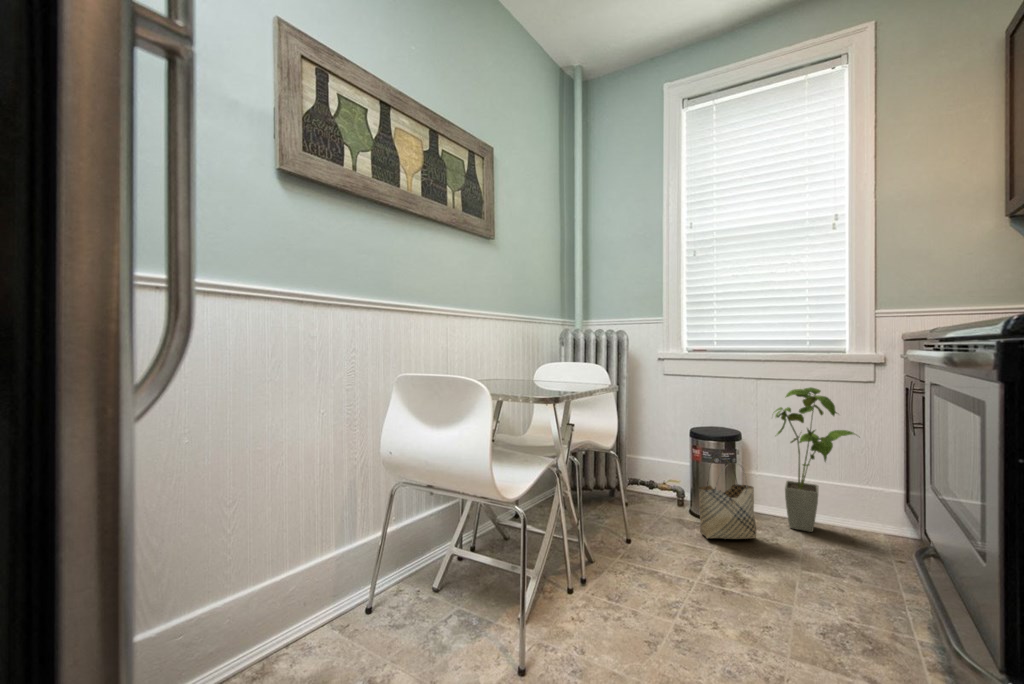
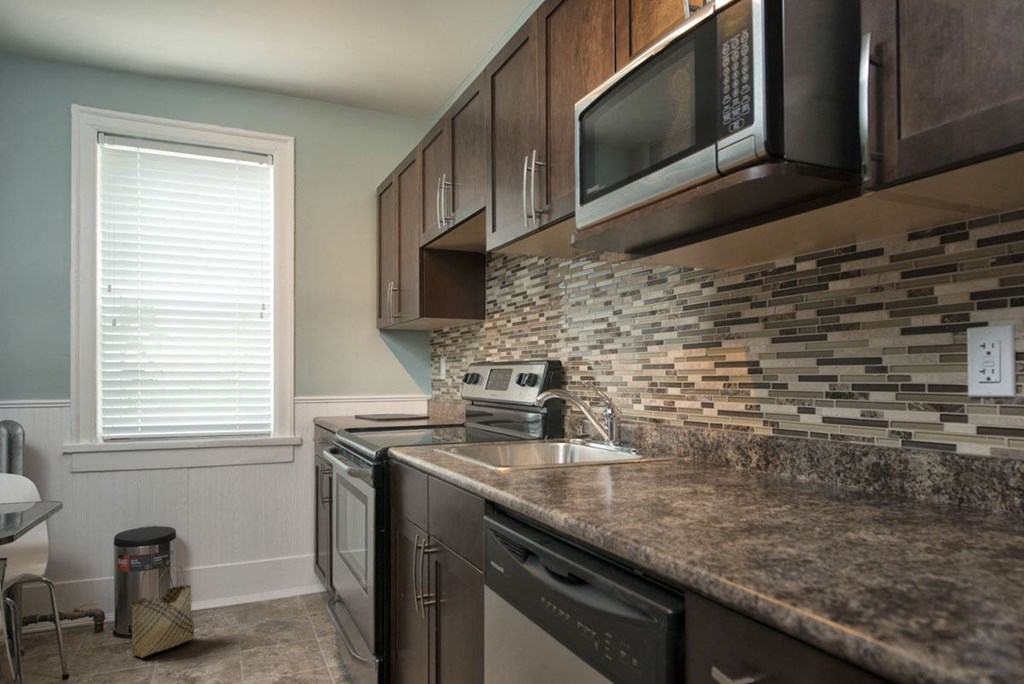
house plant: present [773,387,855,532] -> none [205,472,284,617]

